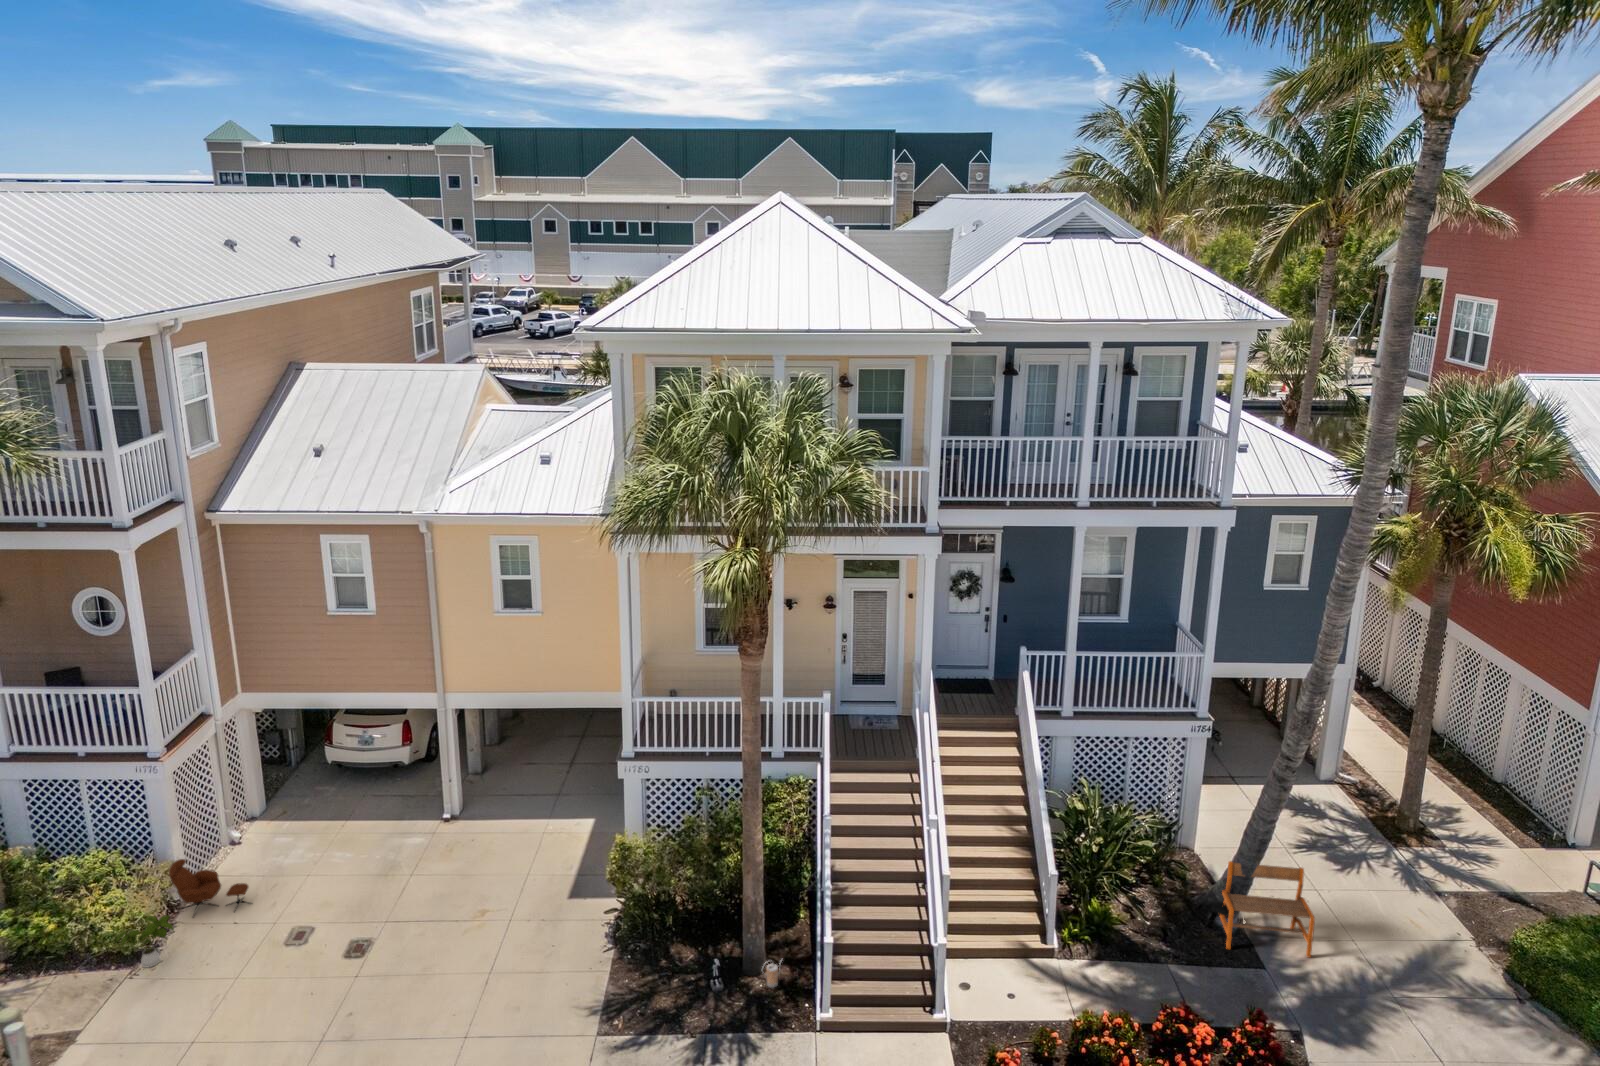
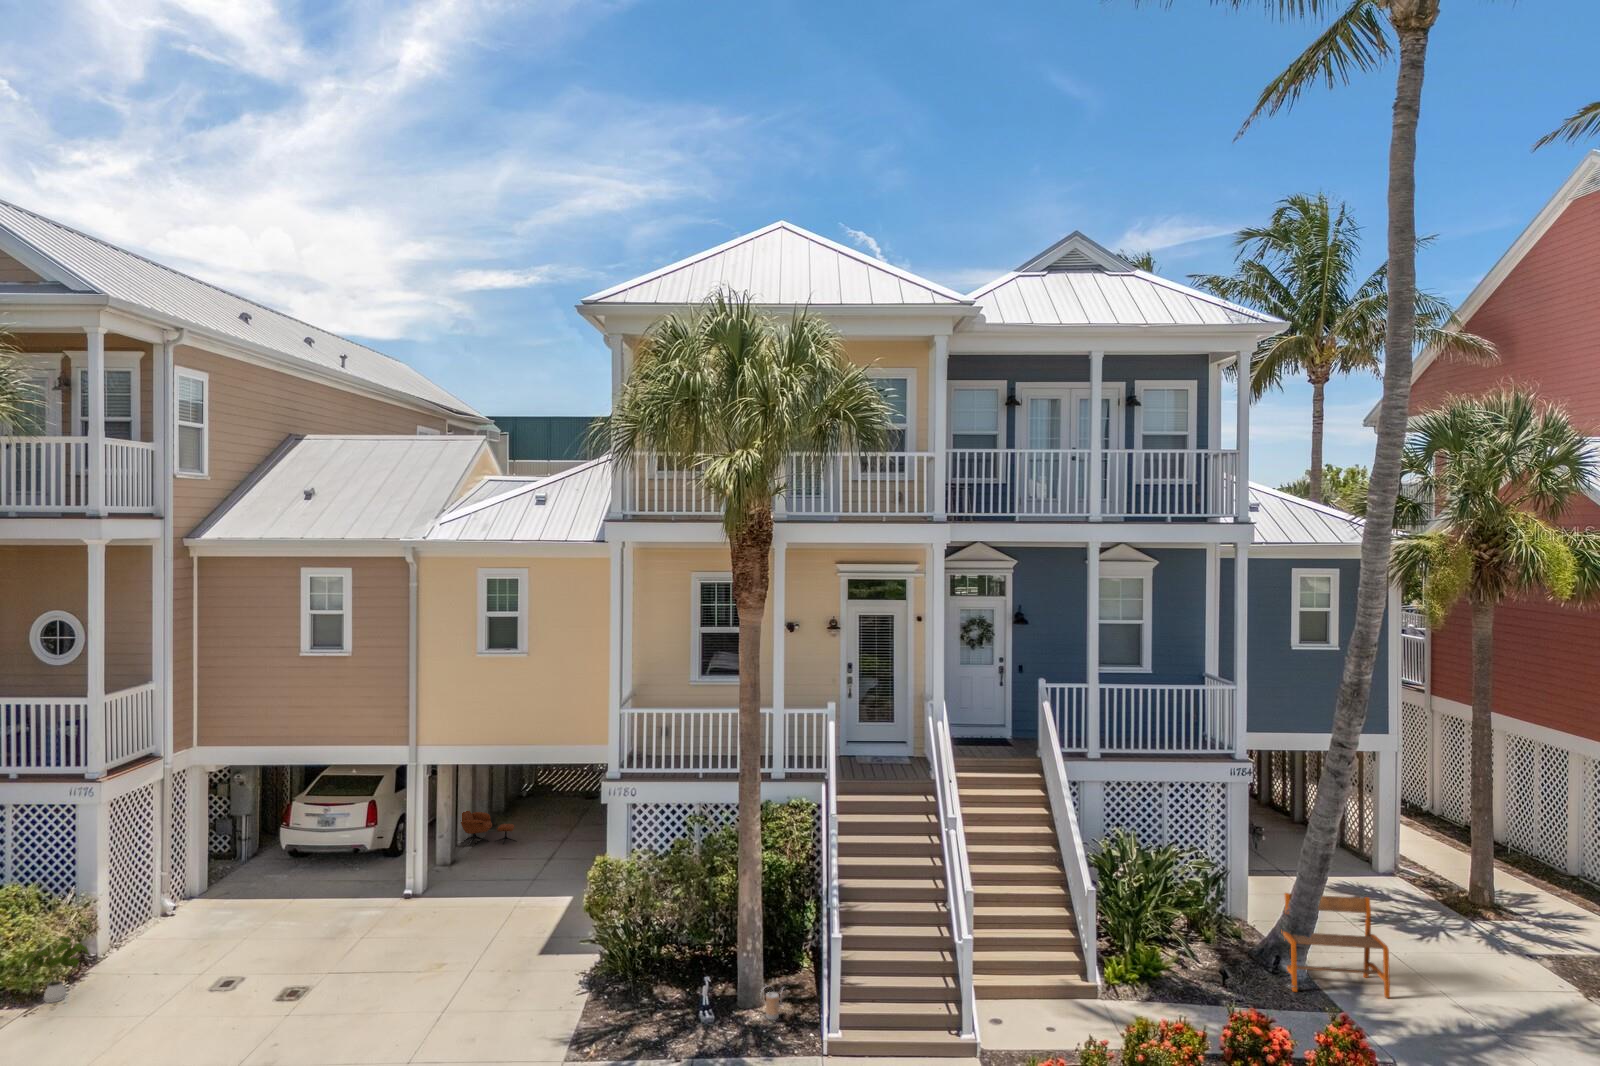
lounge chair: present [169,859,248,914] -> present [461,811,516,845]

